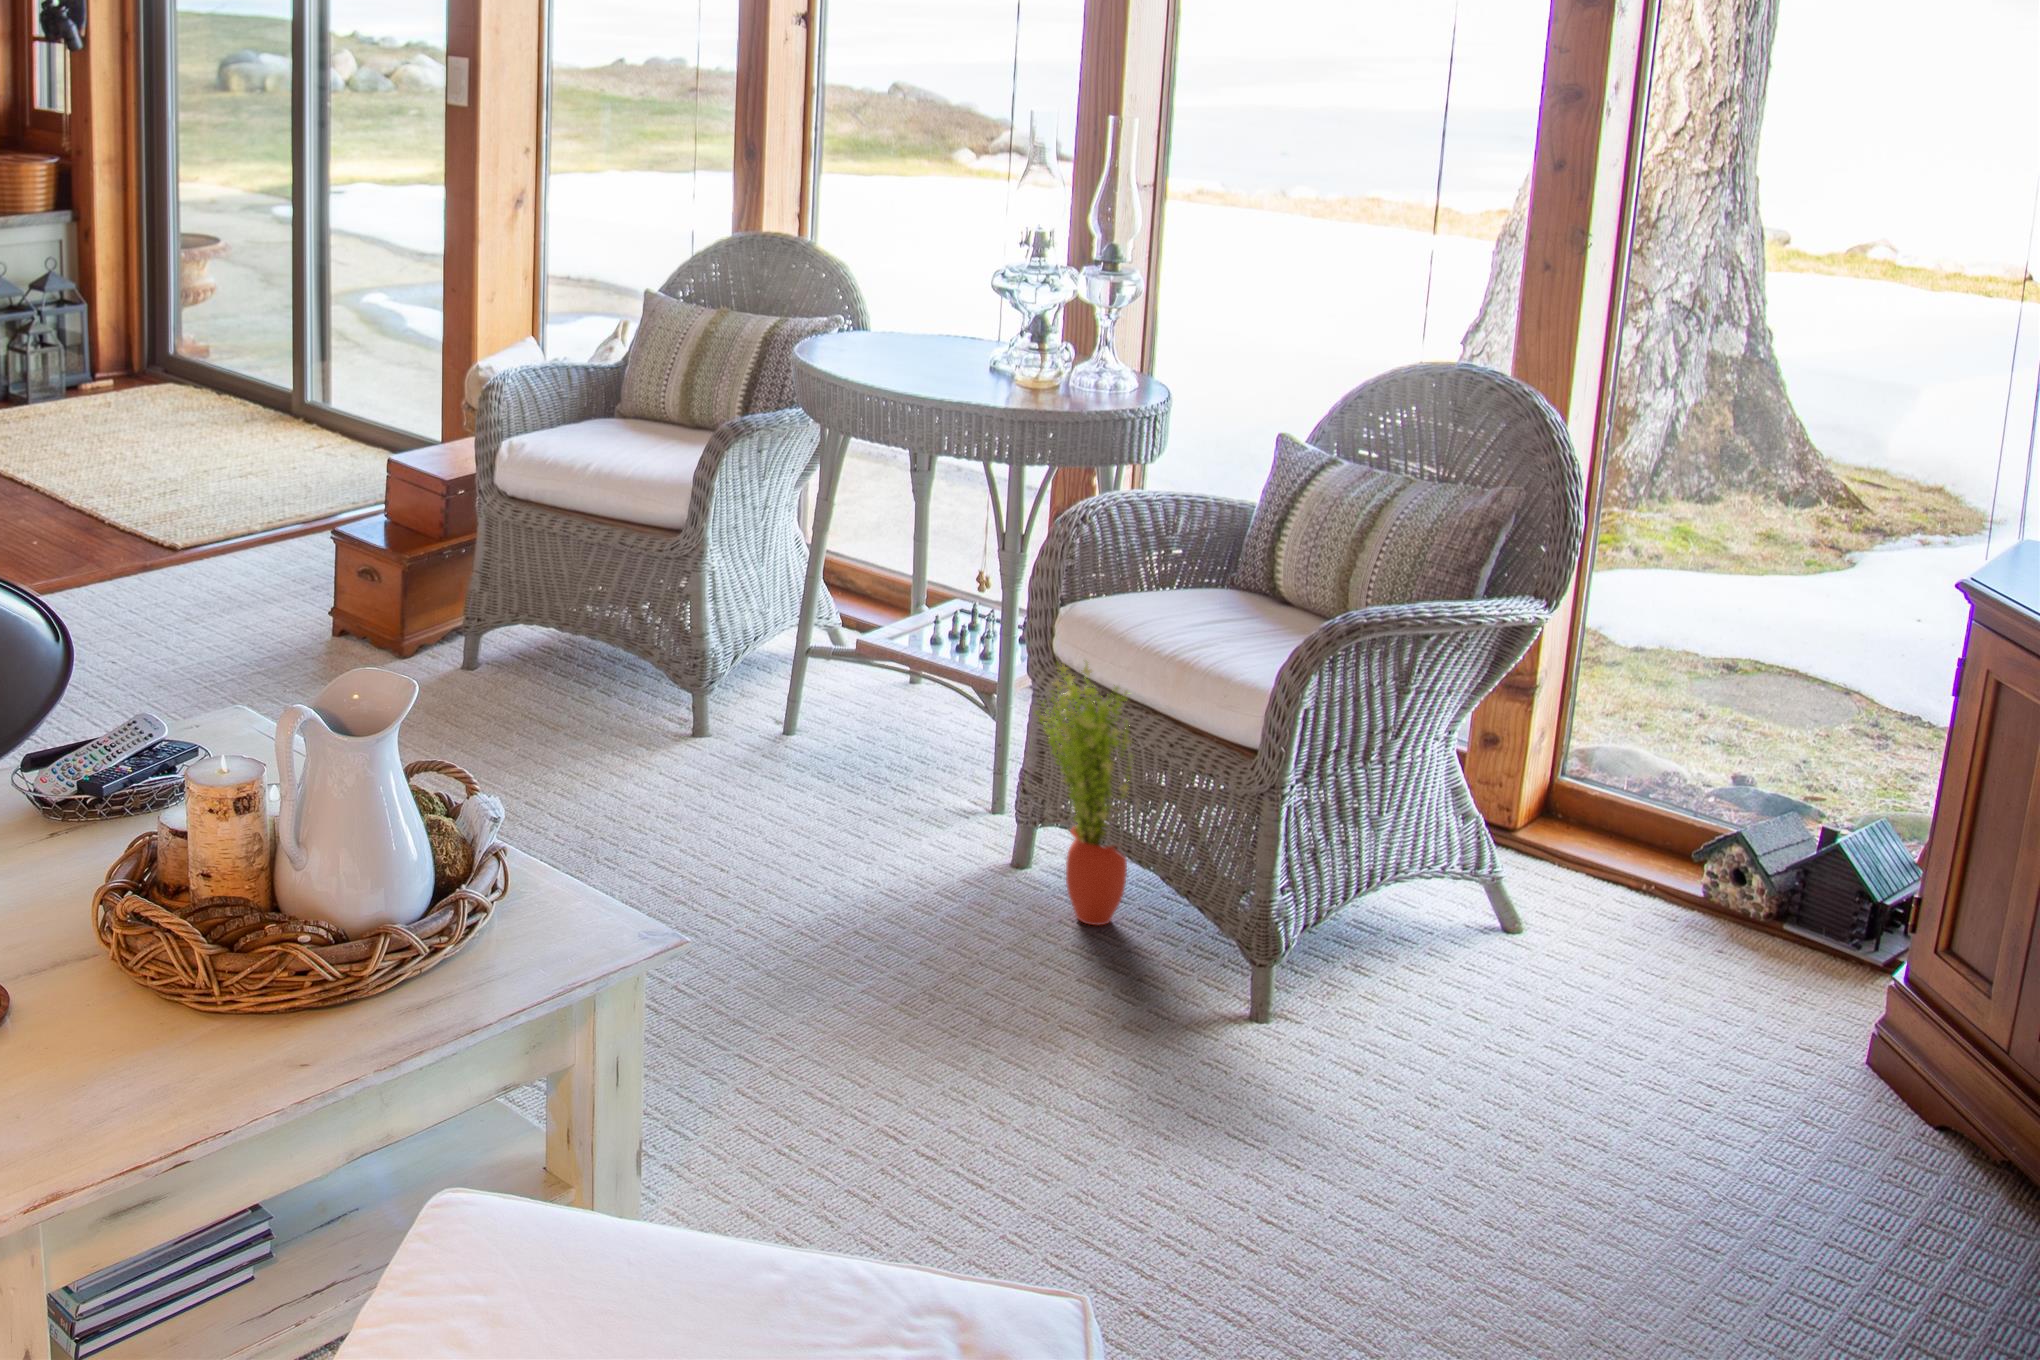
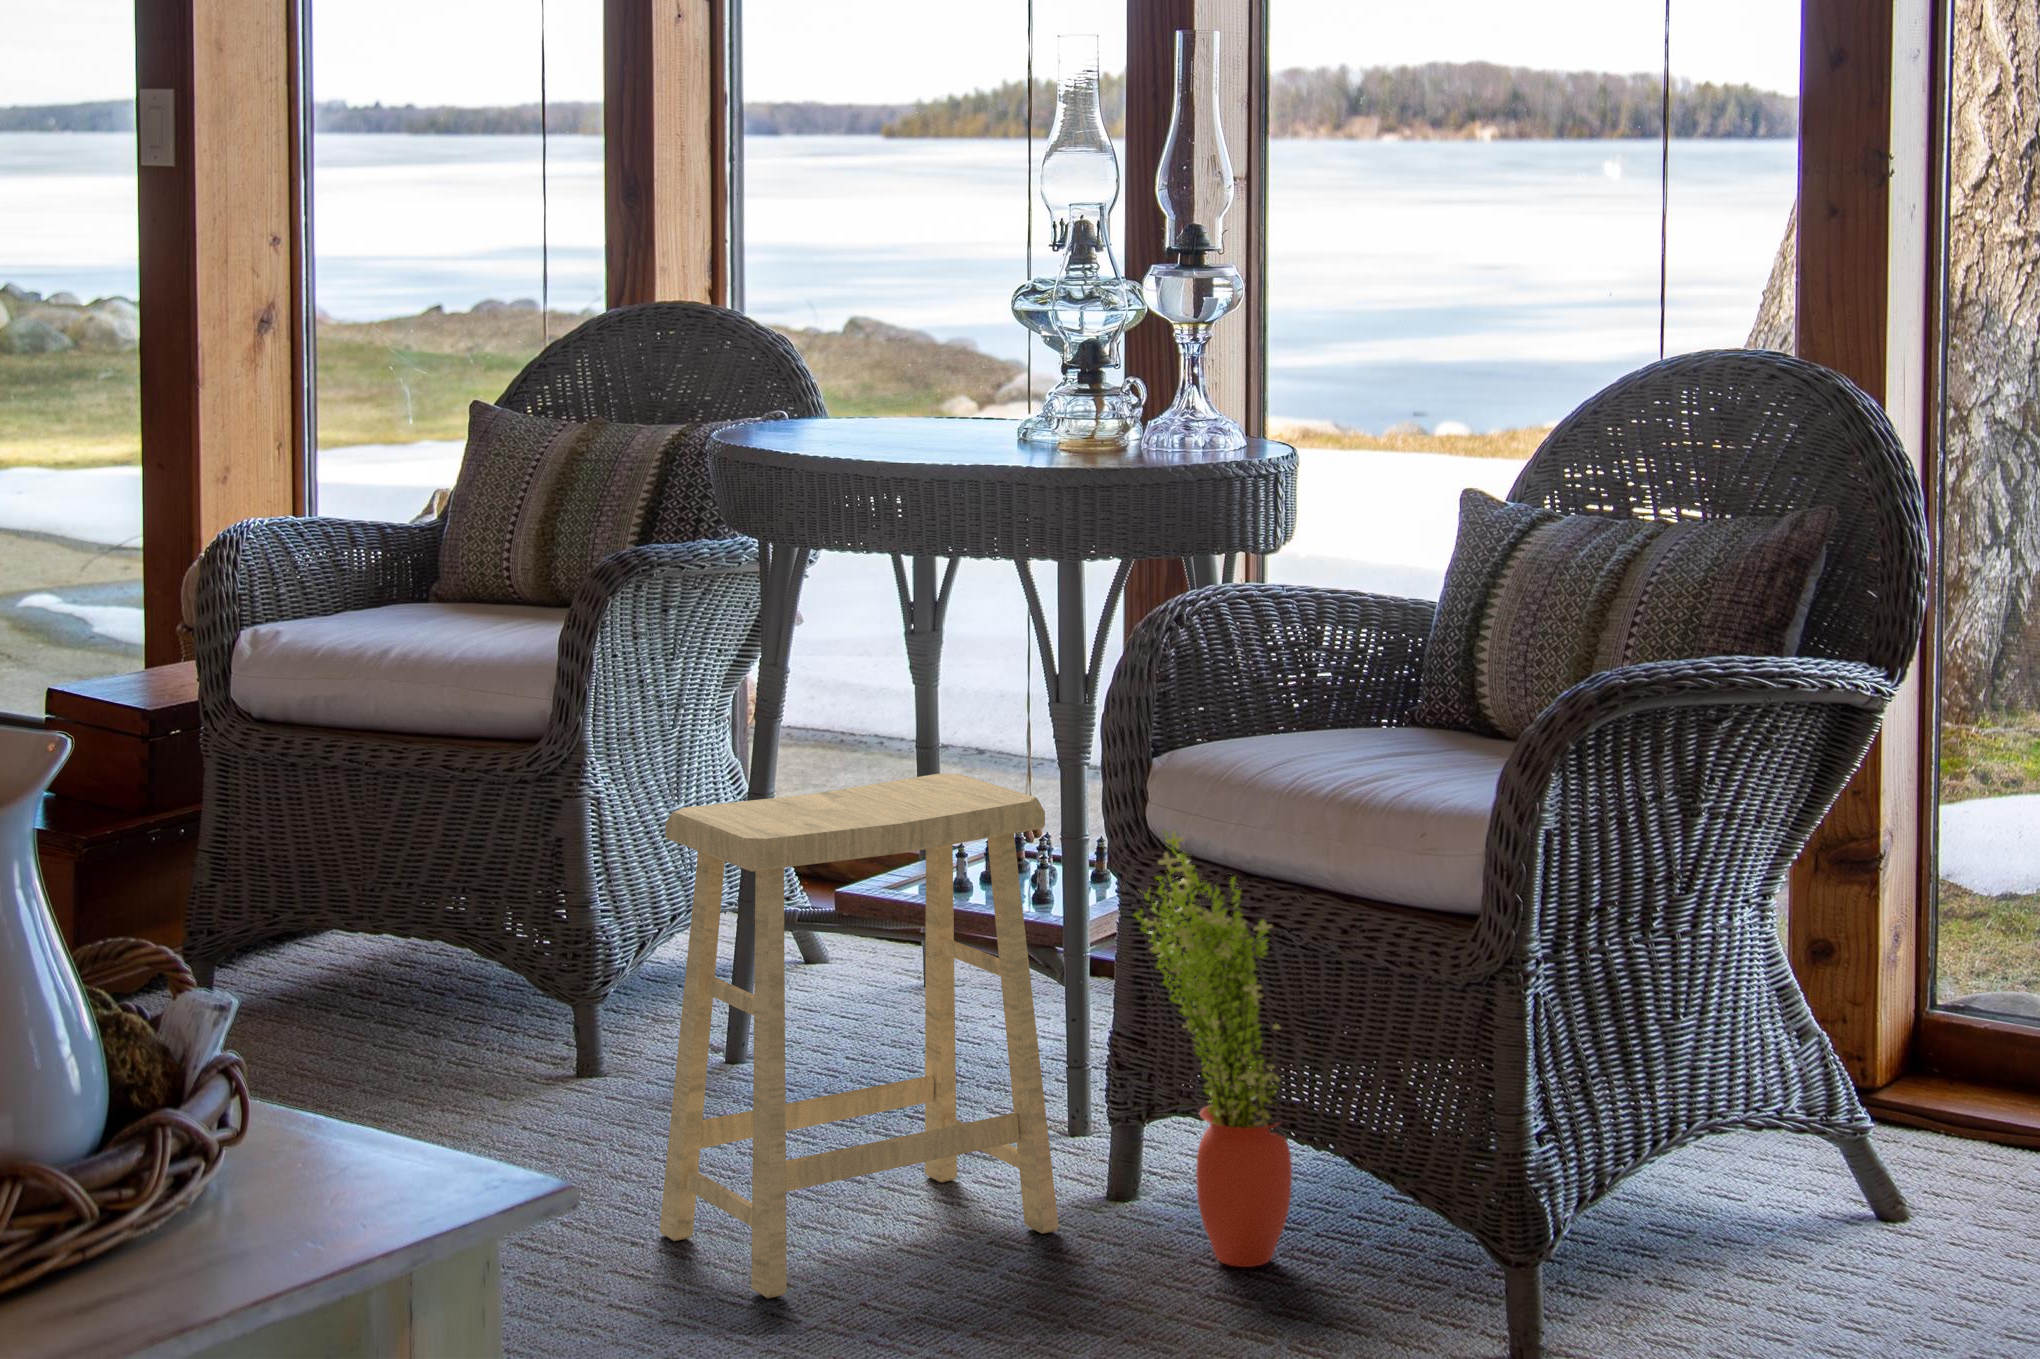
footstool: none [738,598,984,914] -> present [660,774,1059,1298]

